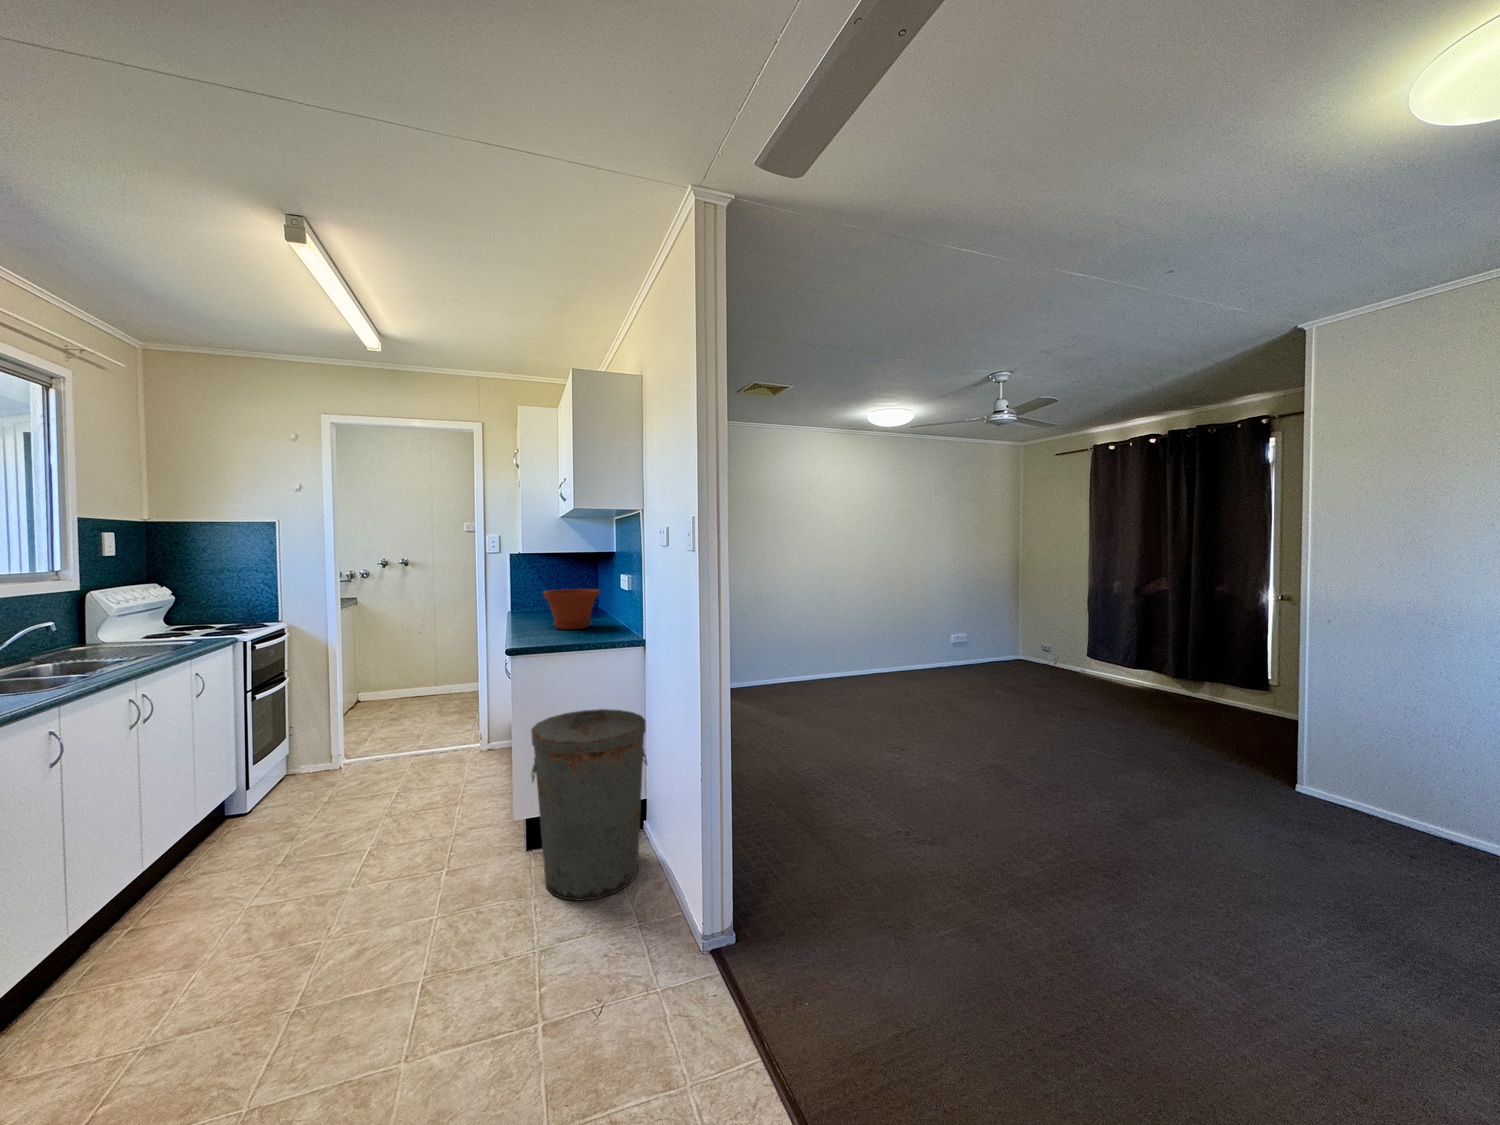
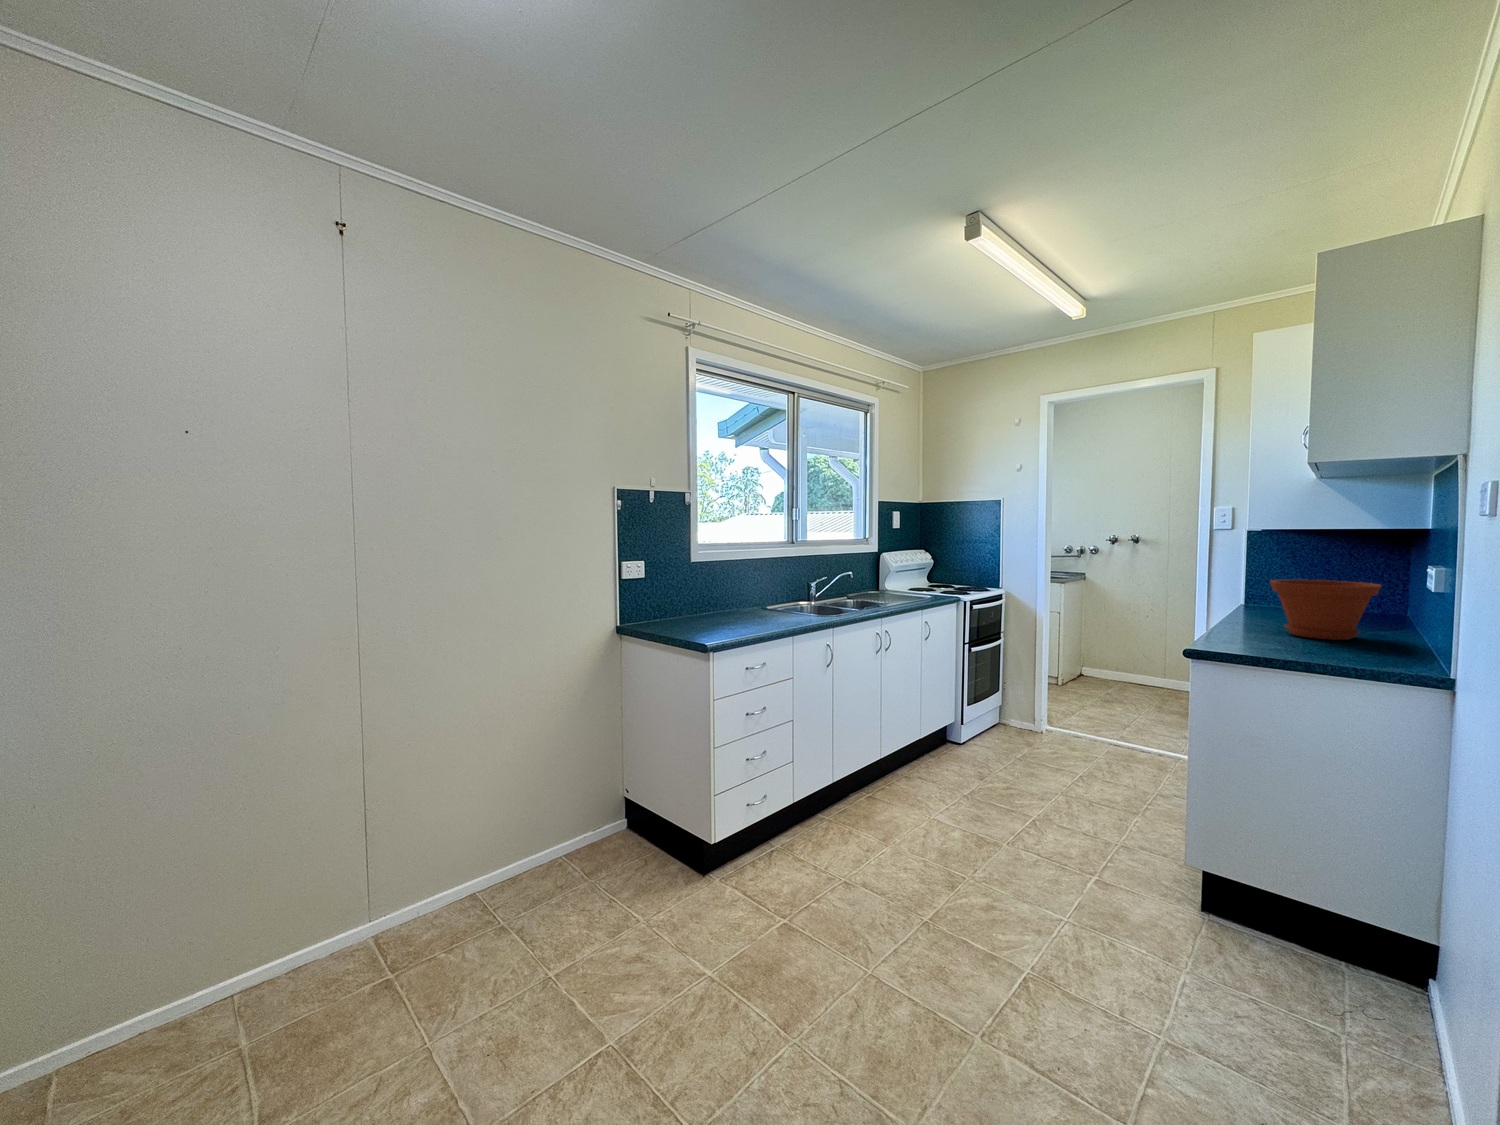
trash can: present [531,709,647,901] -> none [1195,751,1431,1062]

